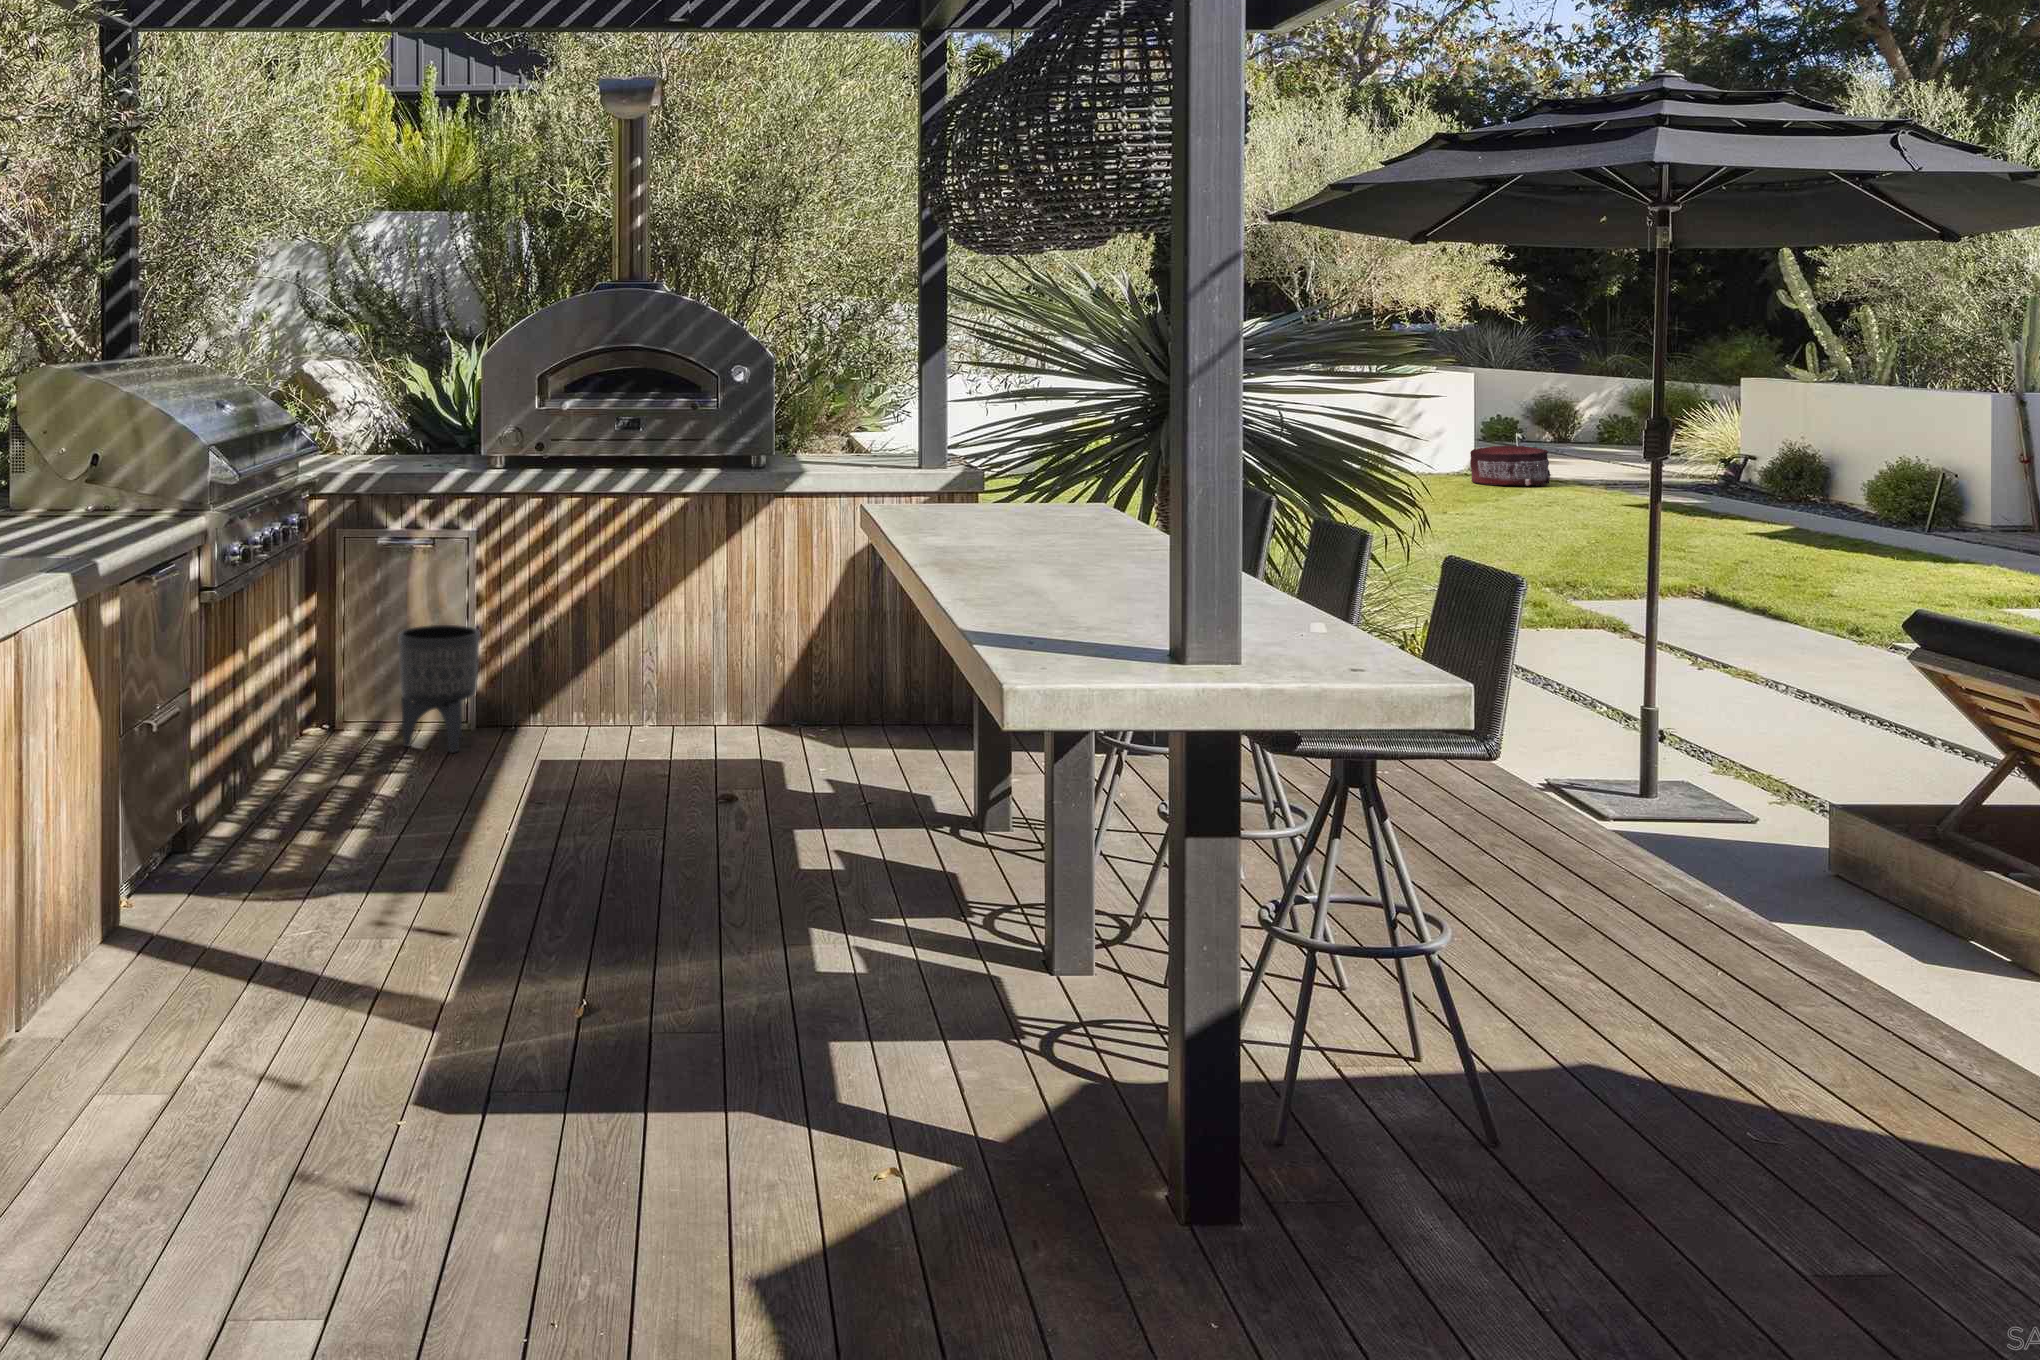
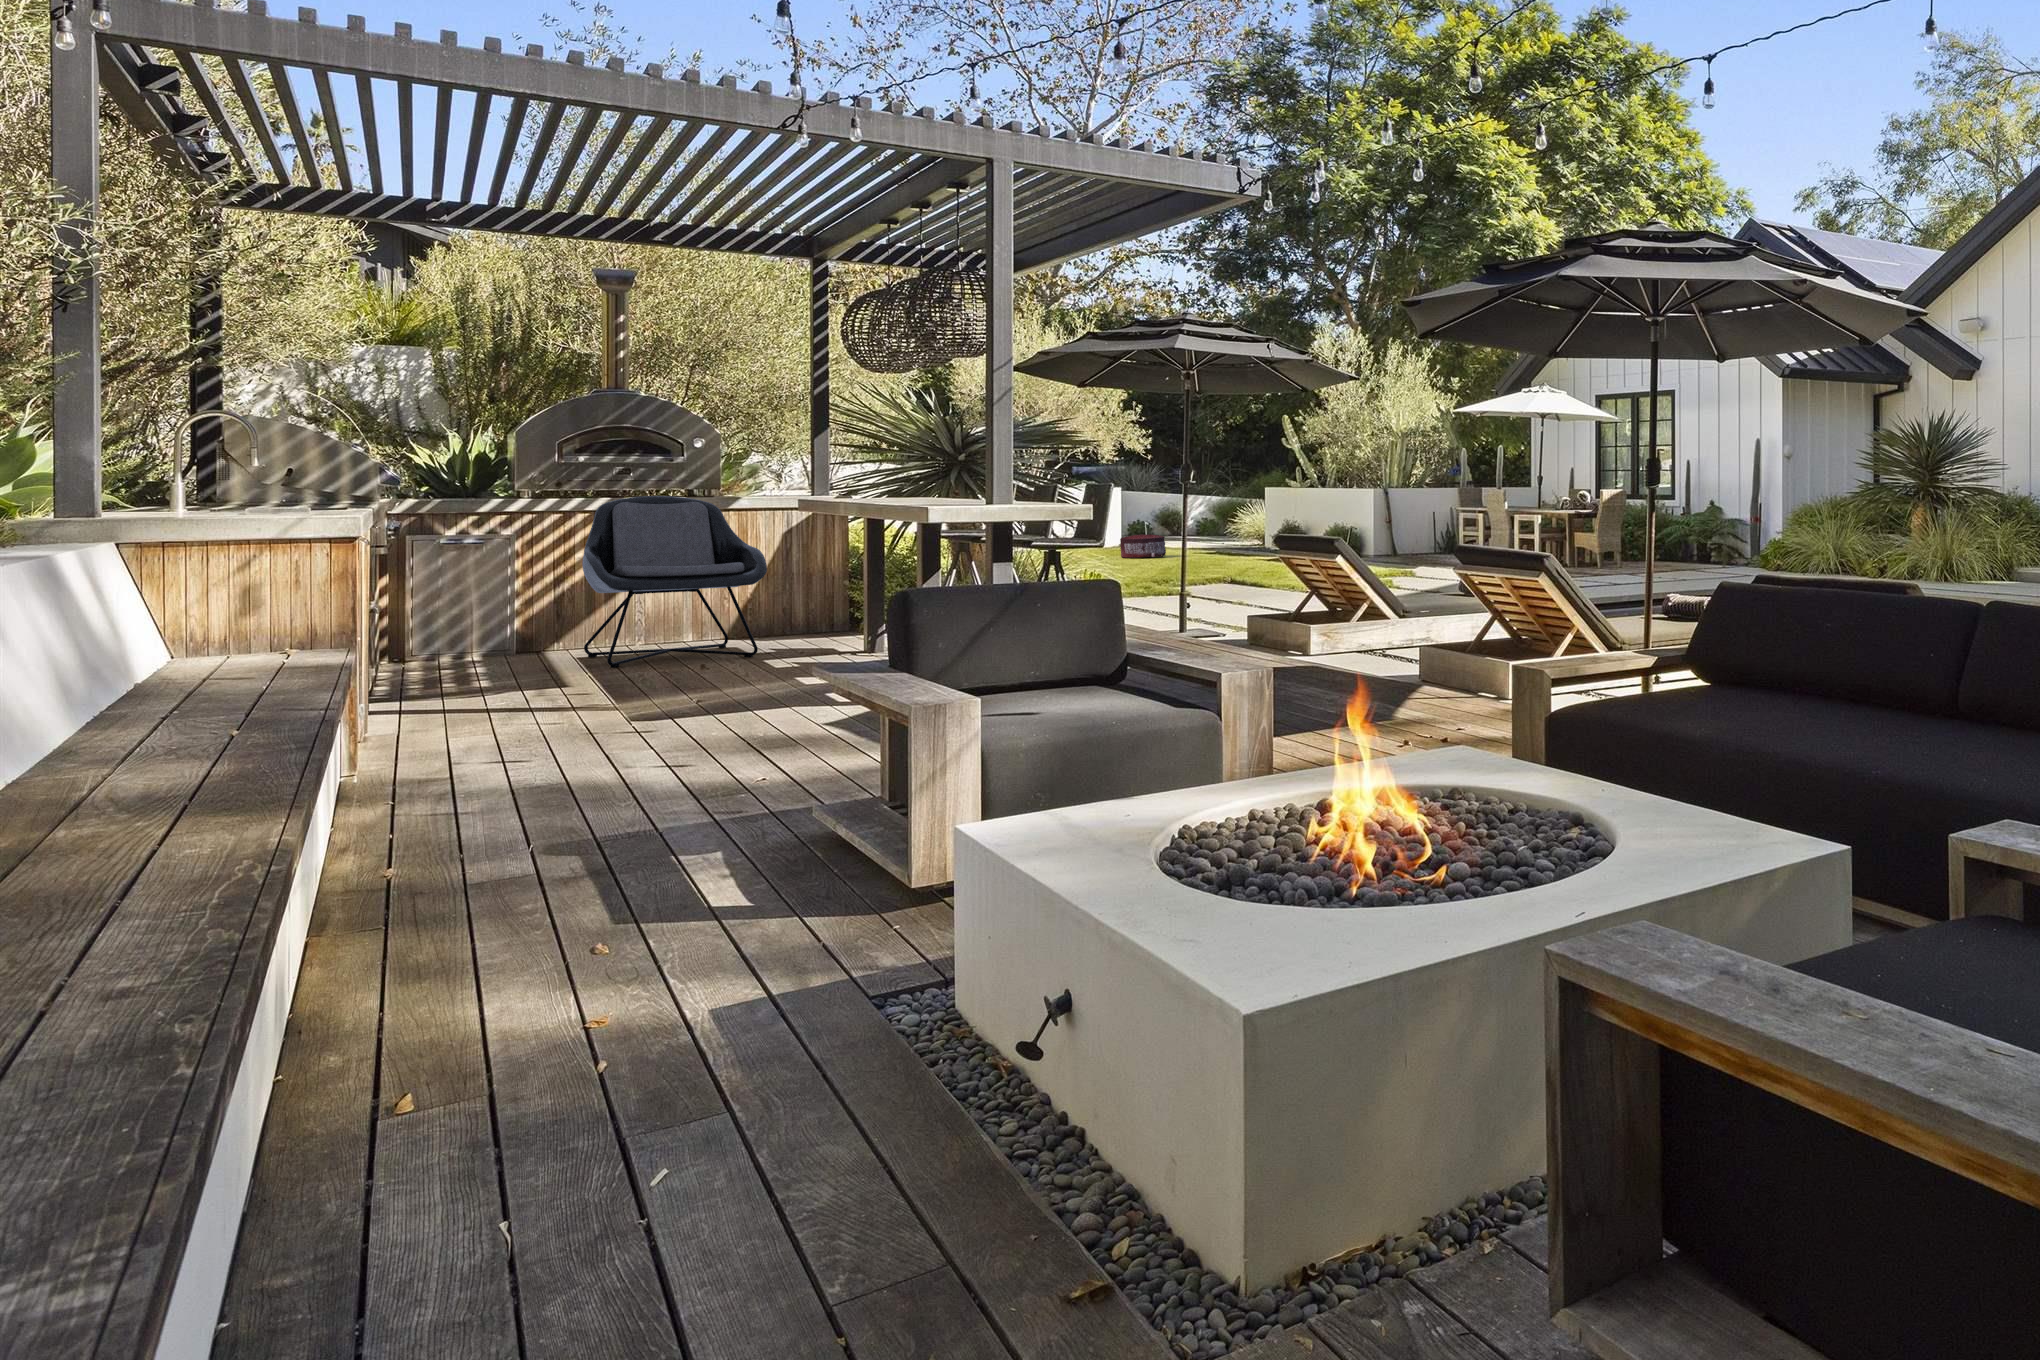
lounge chair: none [536,471,808,796] -> present [582,496,767,668]
planter: present [399,625,480,753] -> none [462,592,524,666]

